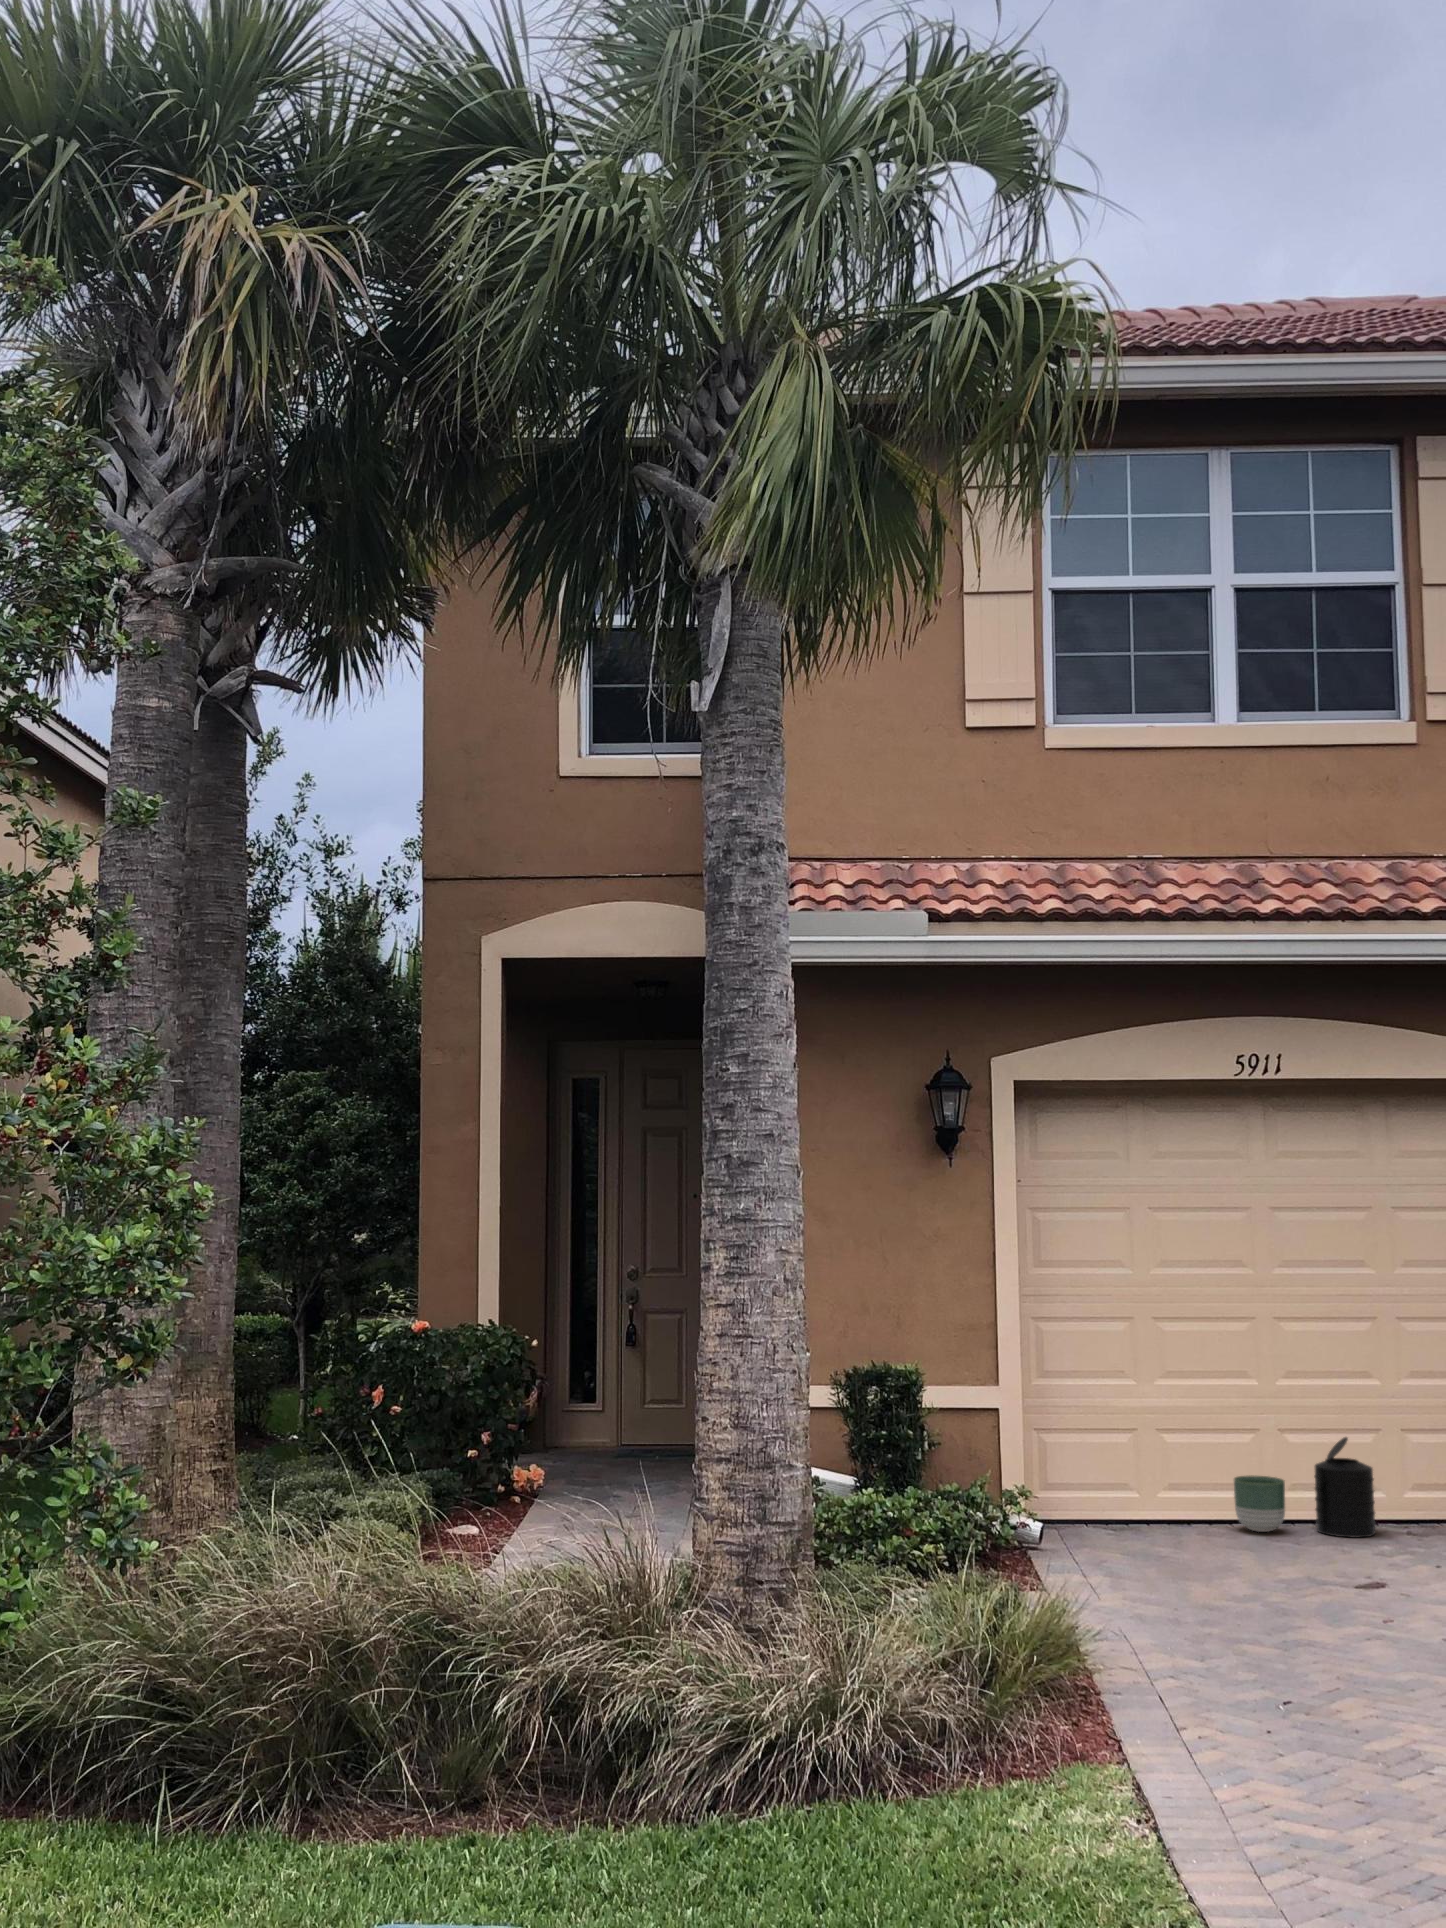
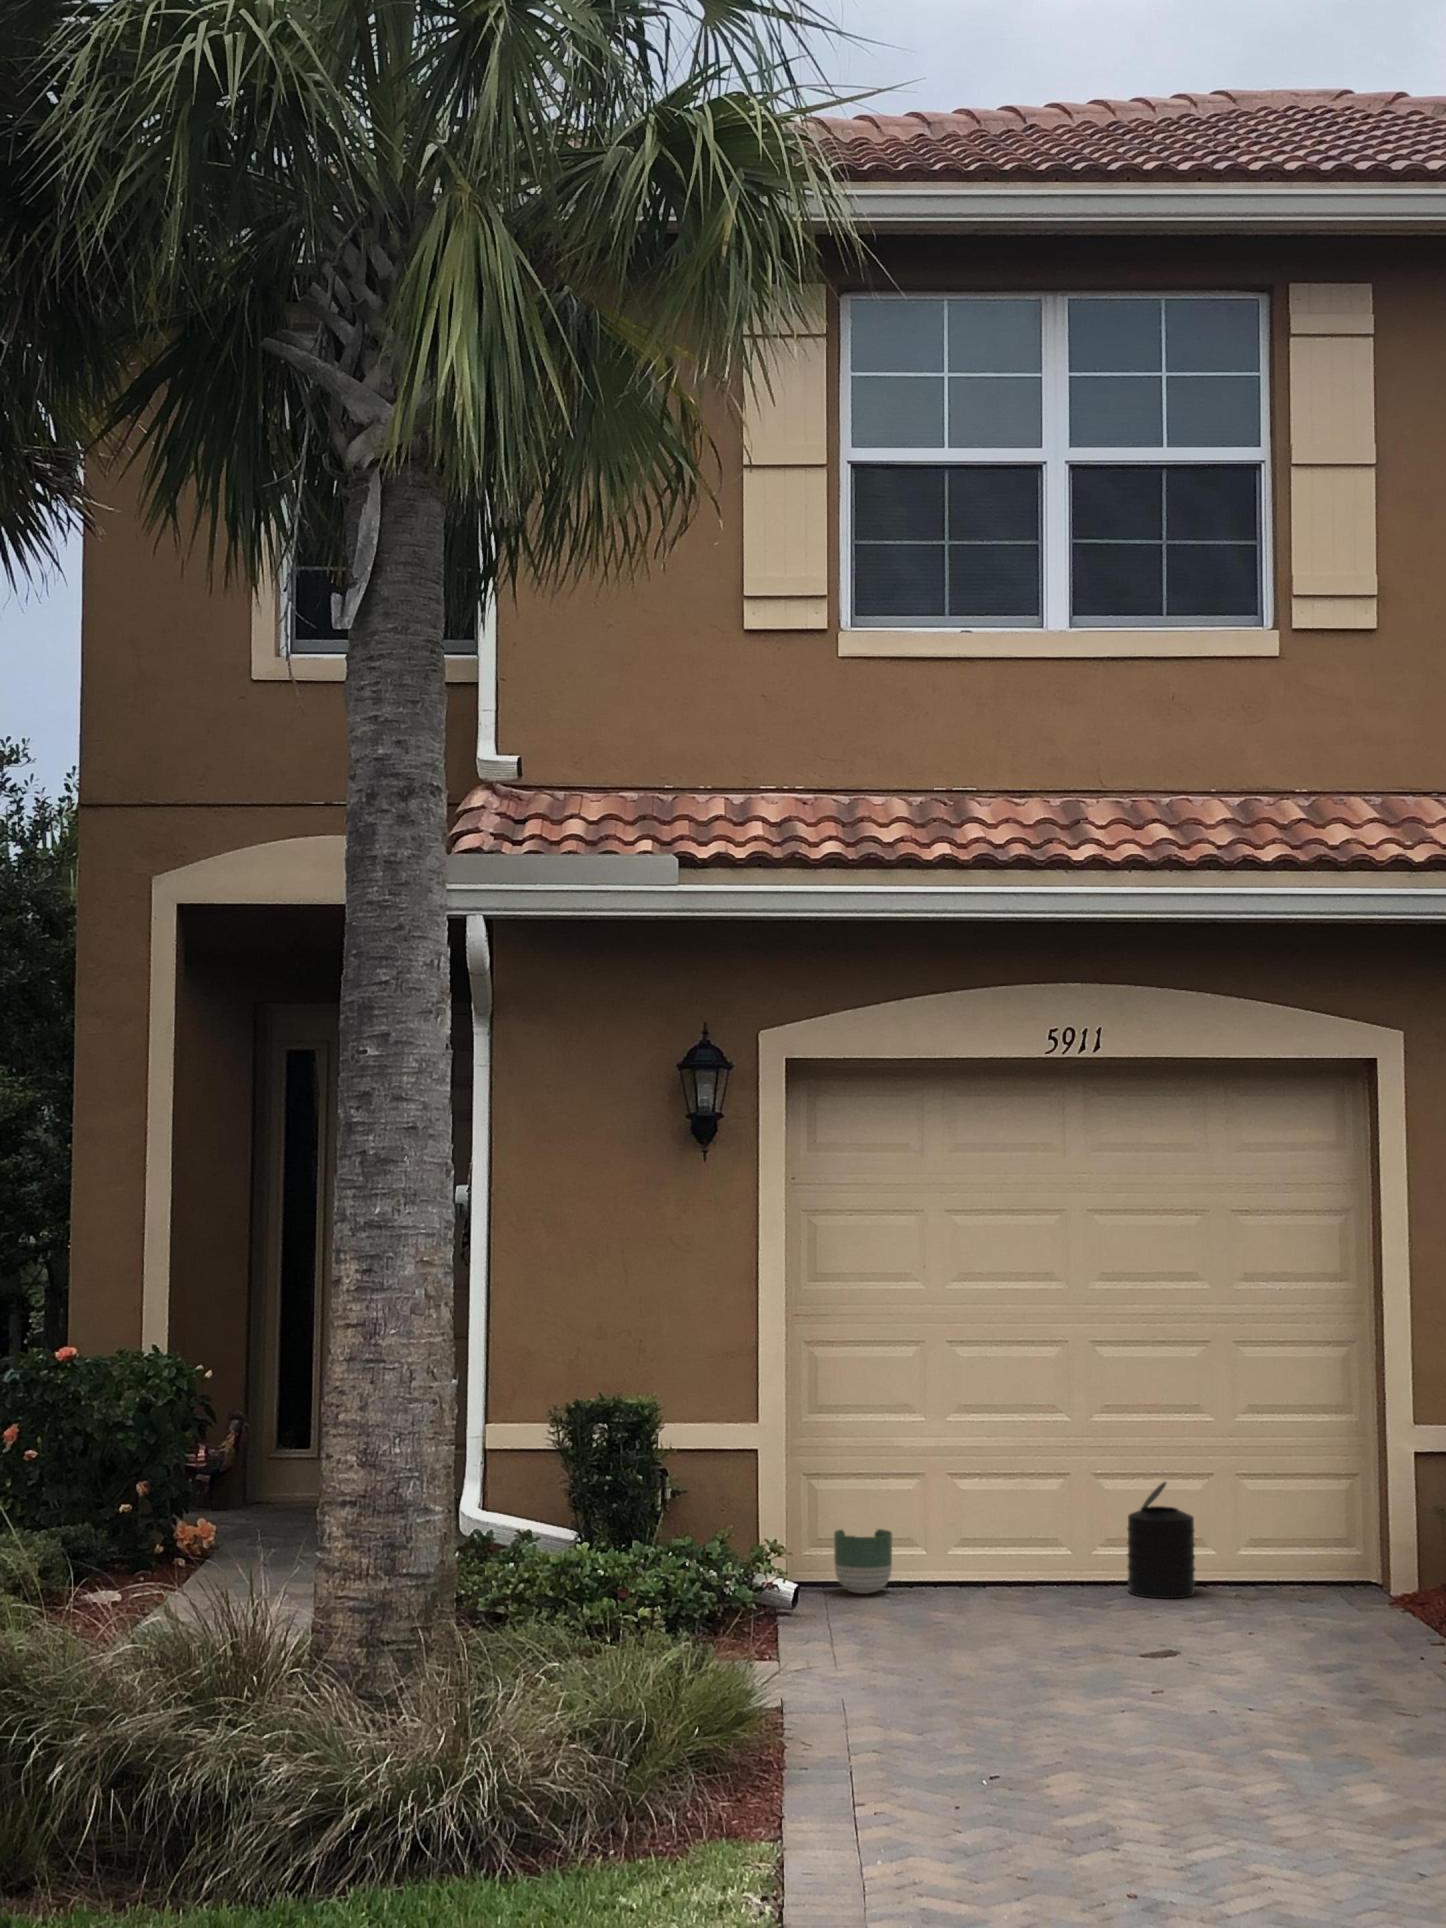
planter: present [1234,1475,1285,1532] -> present [834,1529,892,1594]

